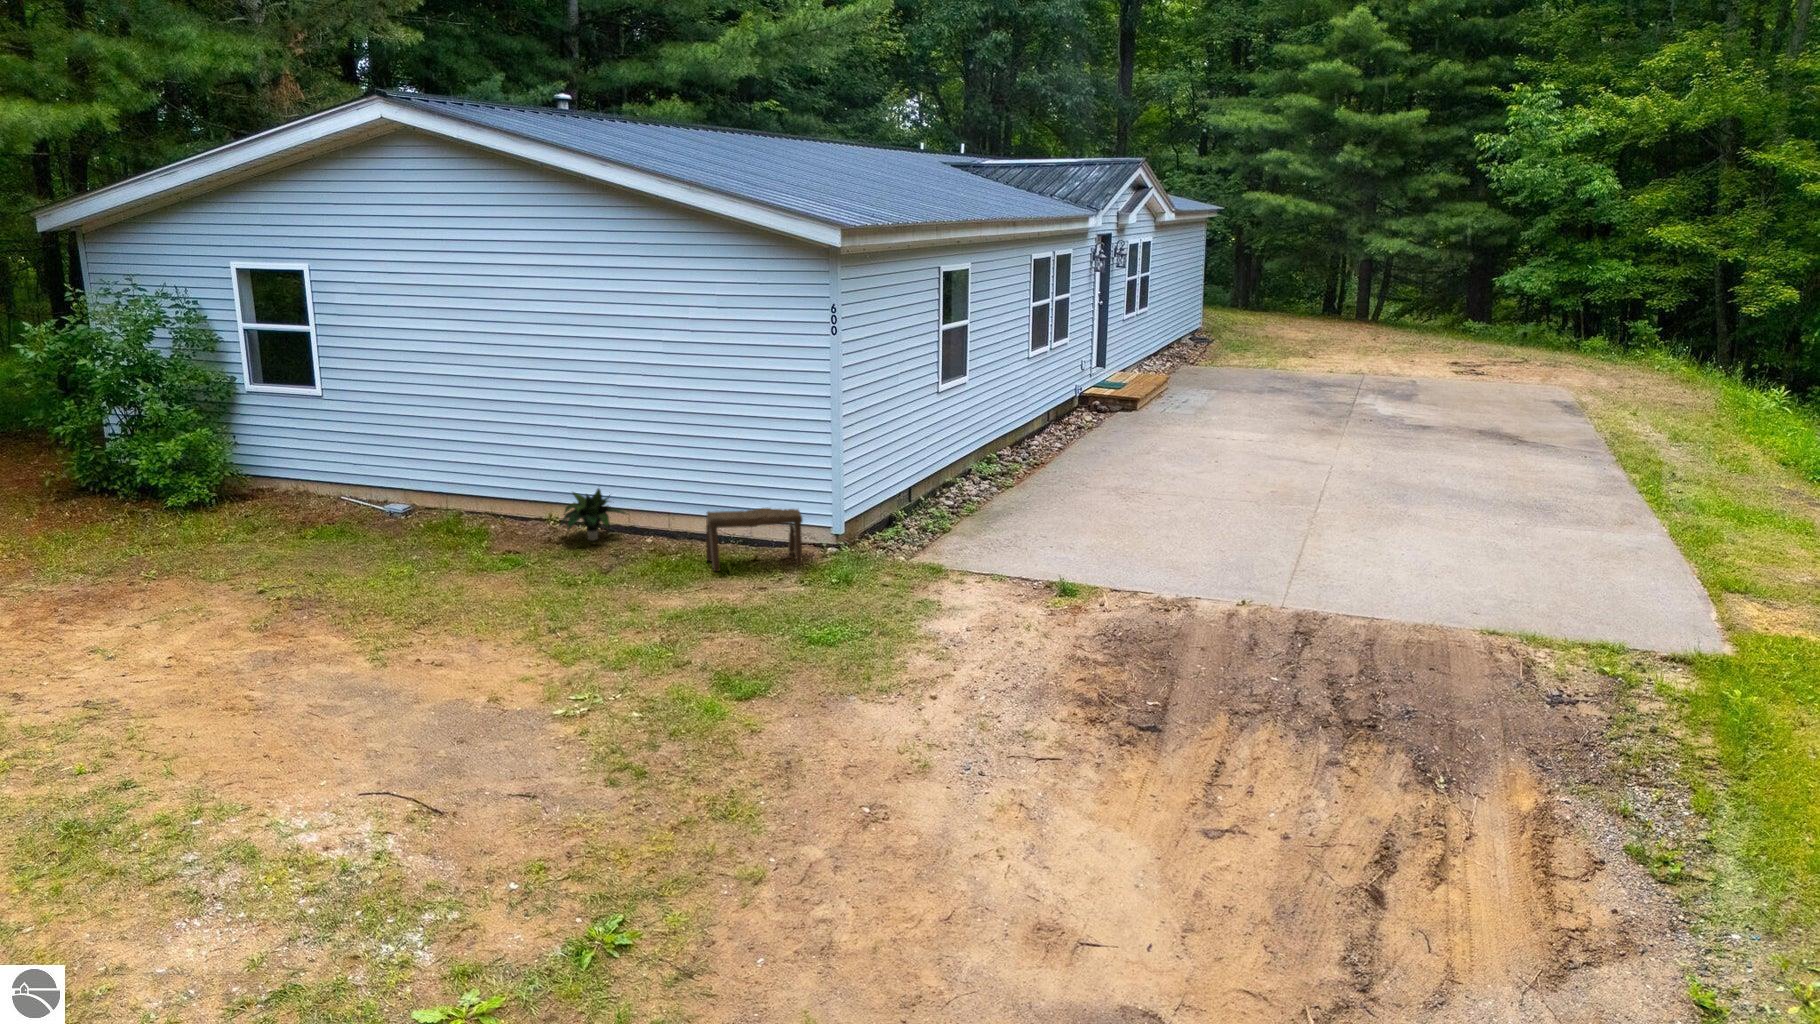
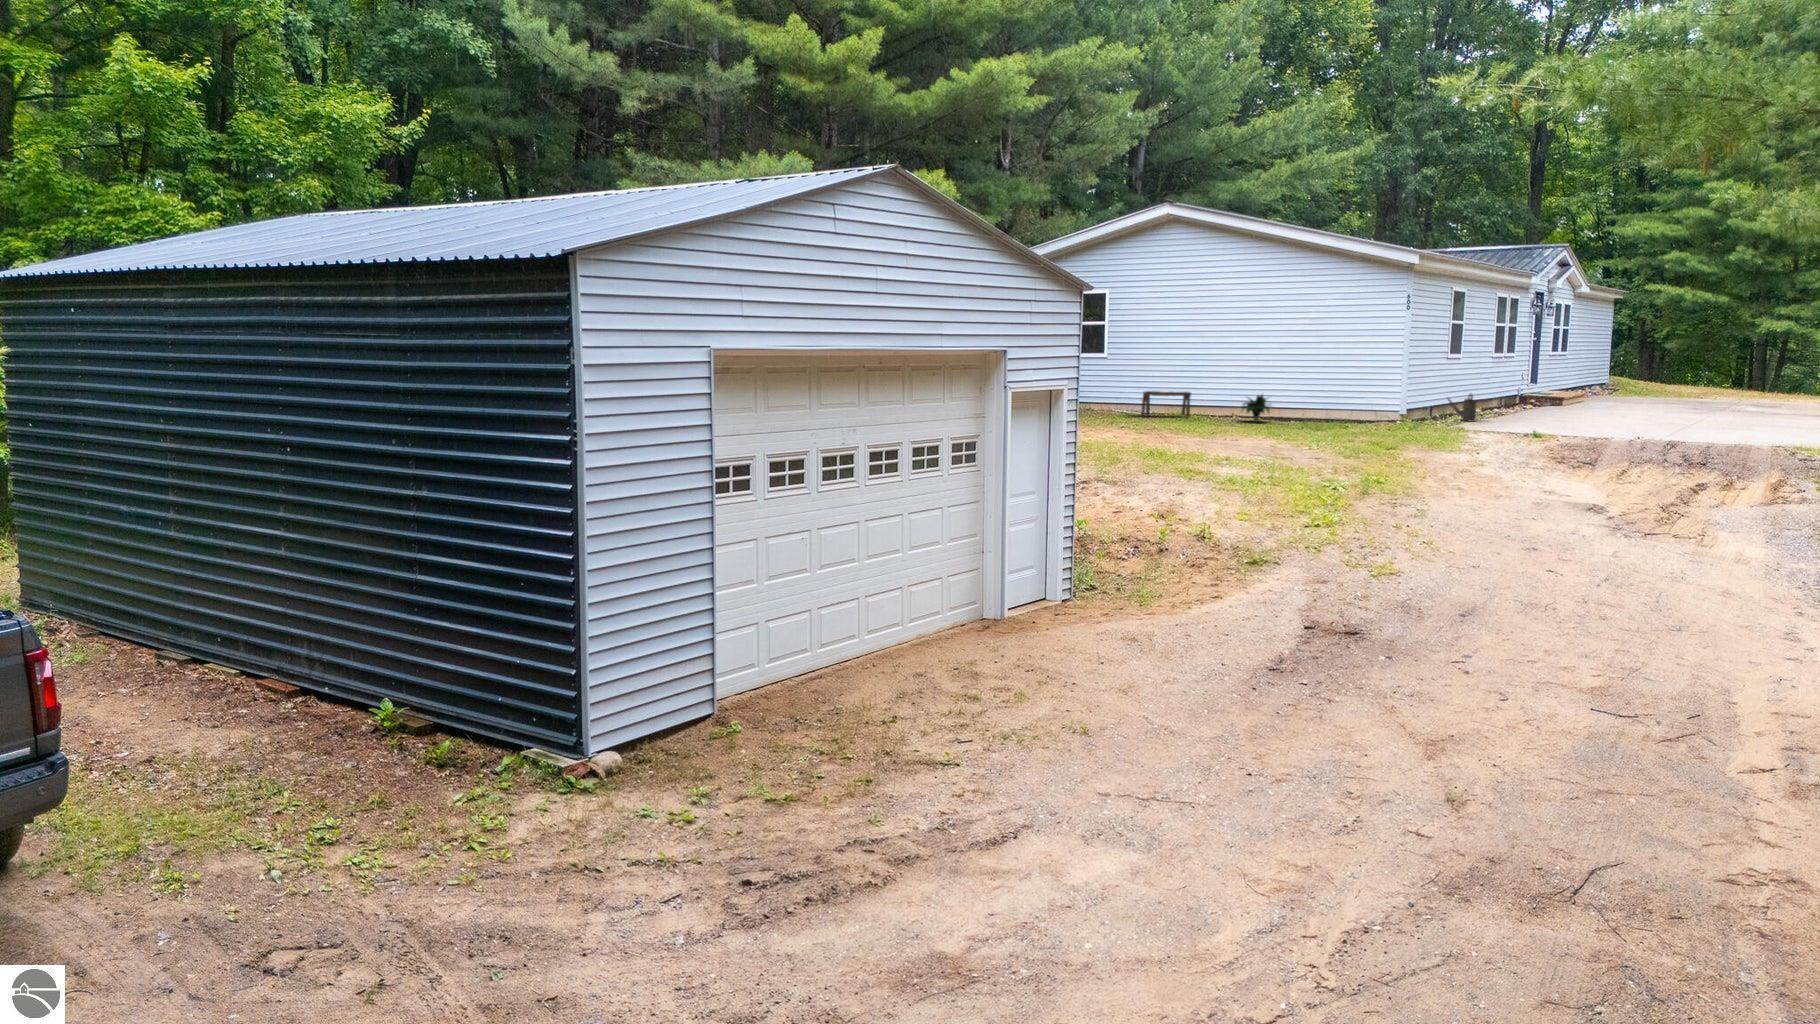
watering can: none [944,448,997,496] -> present [1448,394,1476,422]
bench: present [706,508,802,571] -> present [1141,391,1191,418]

